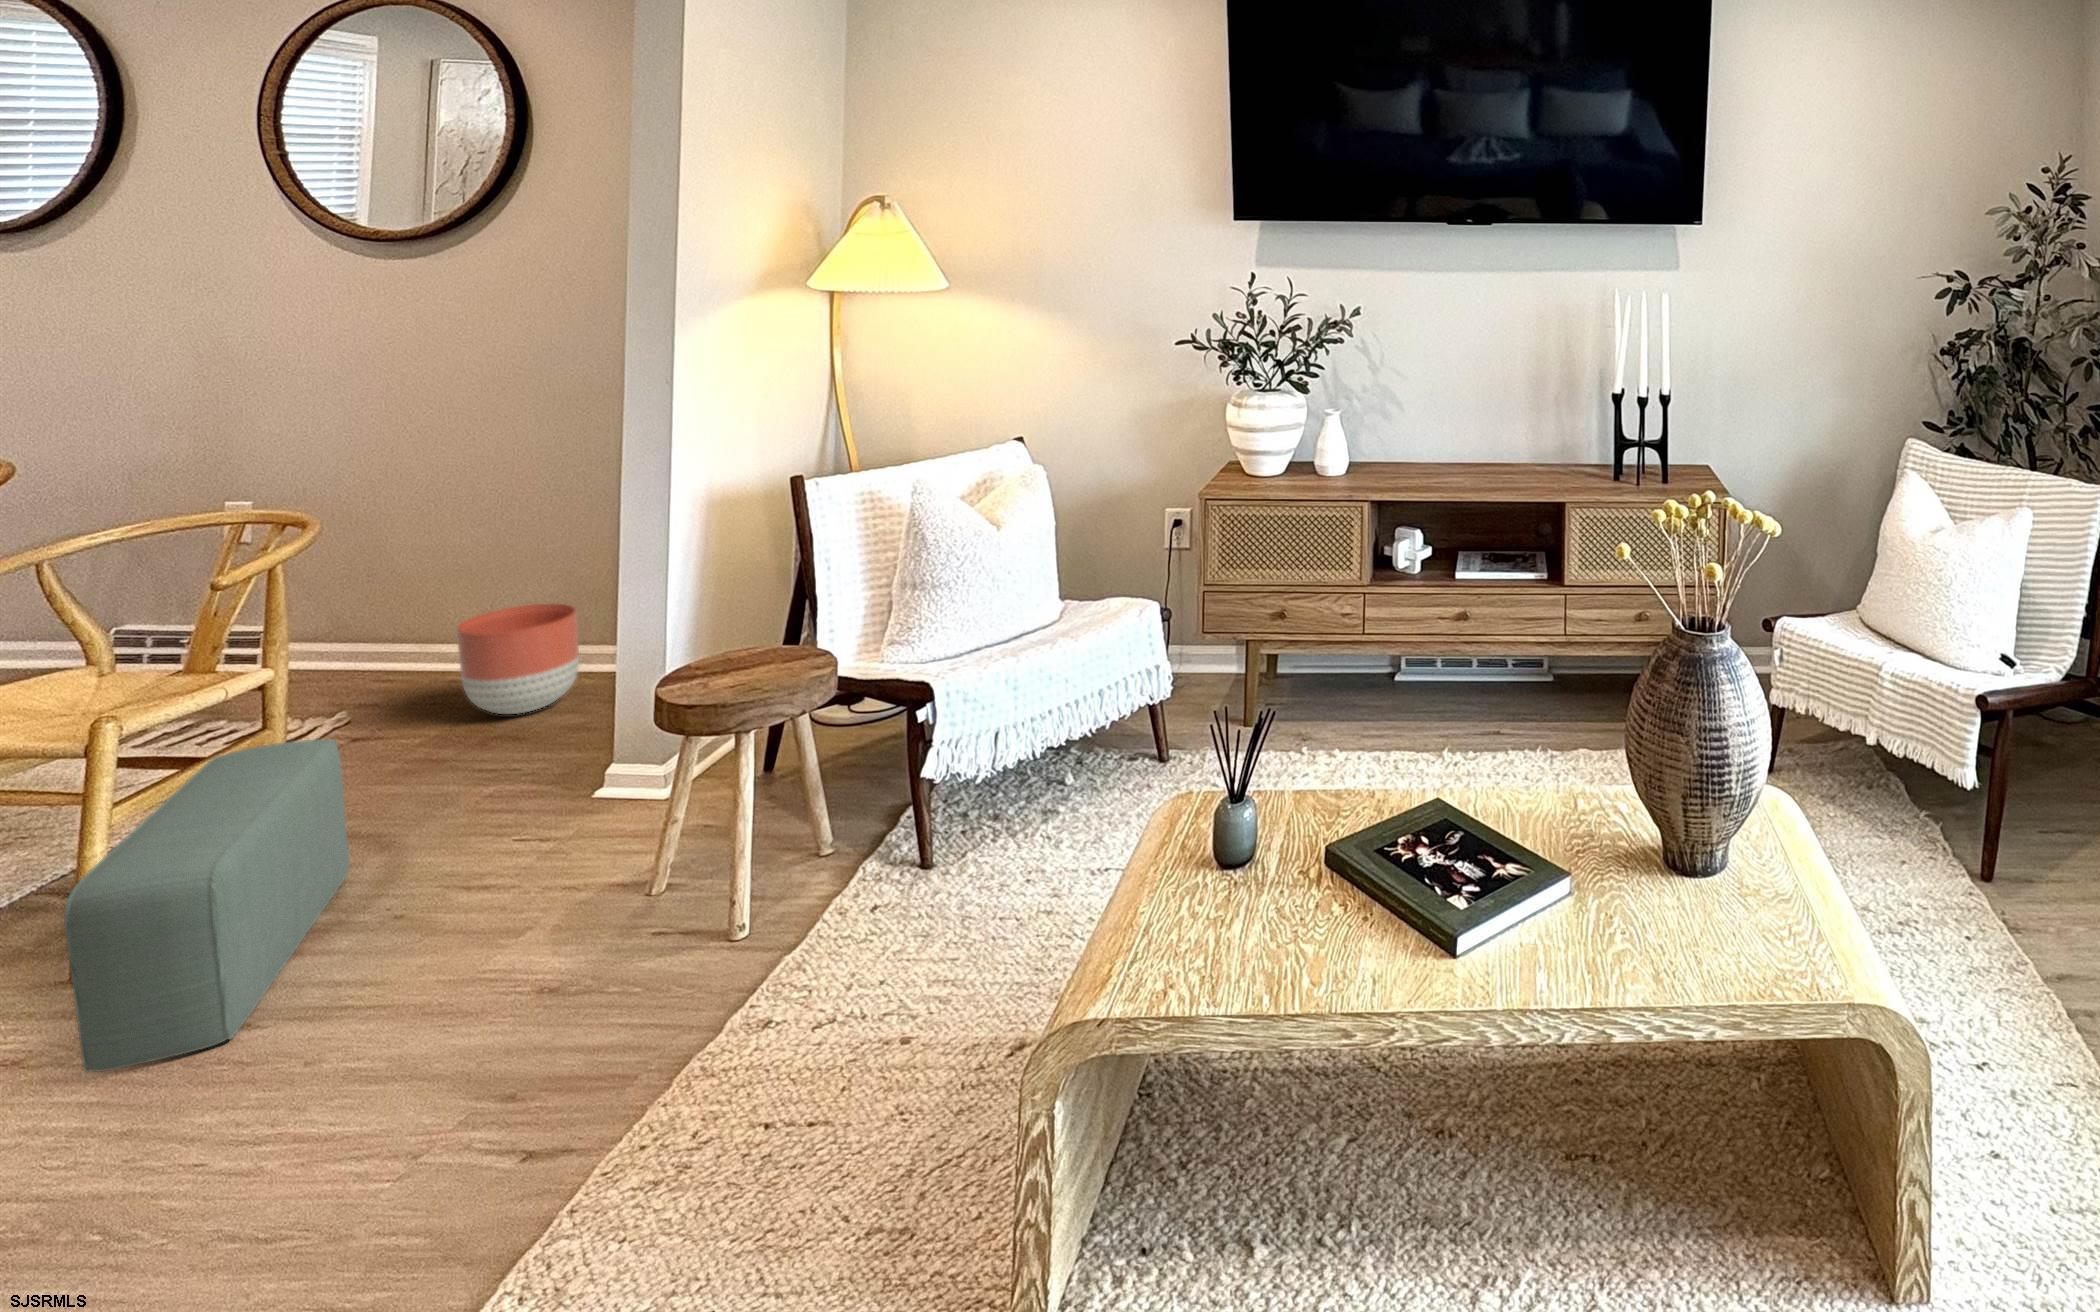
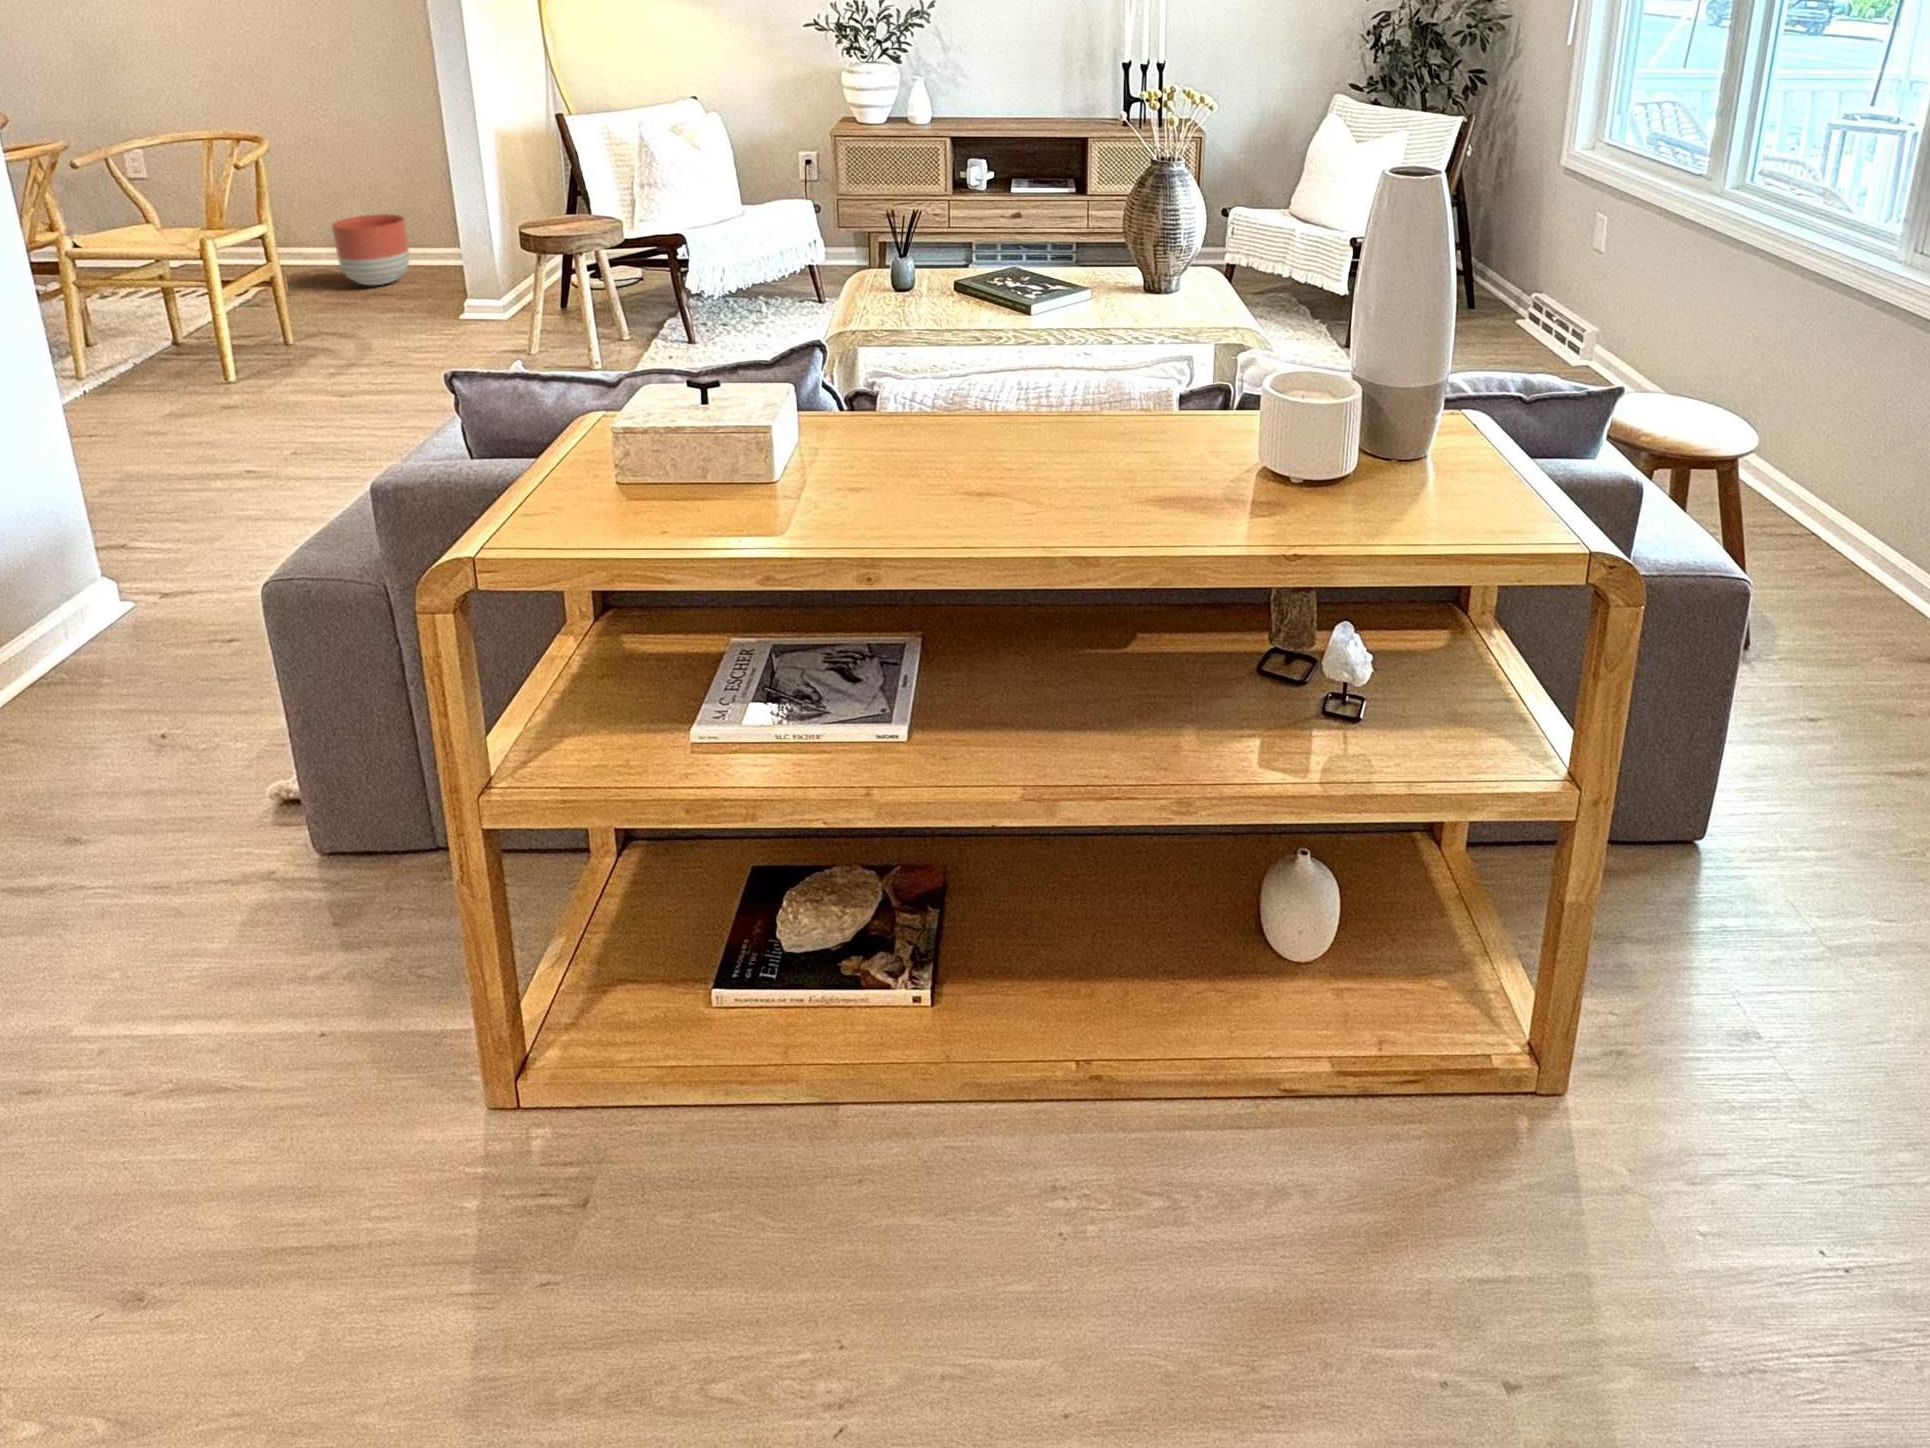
pouf: present [64,739,350,1072] -> none [236,267,333,419]

